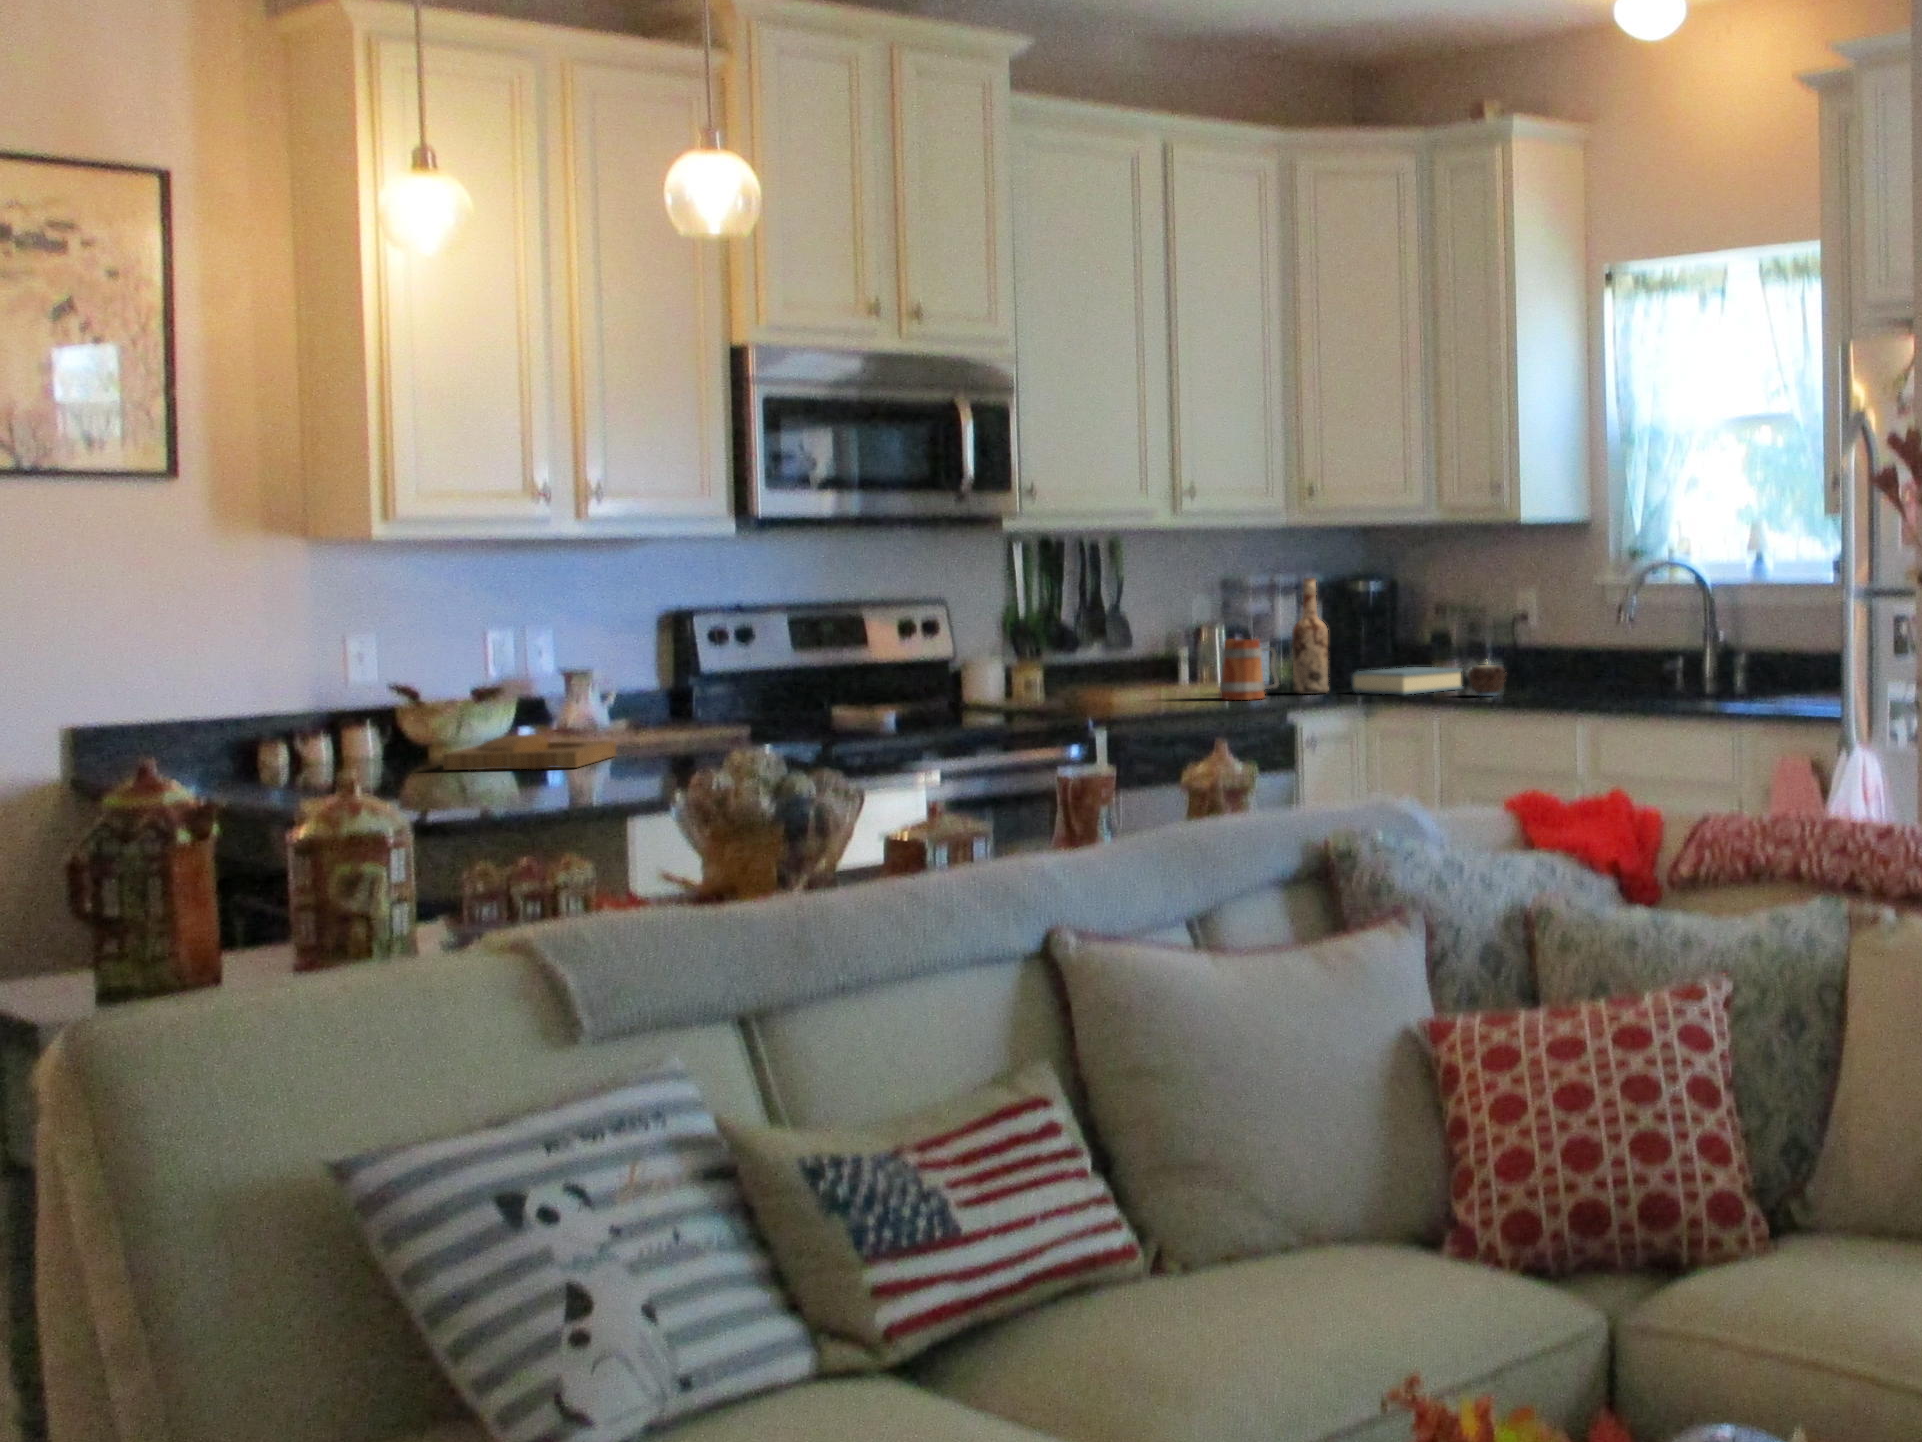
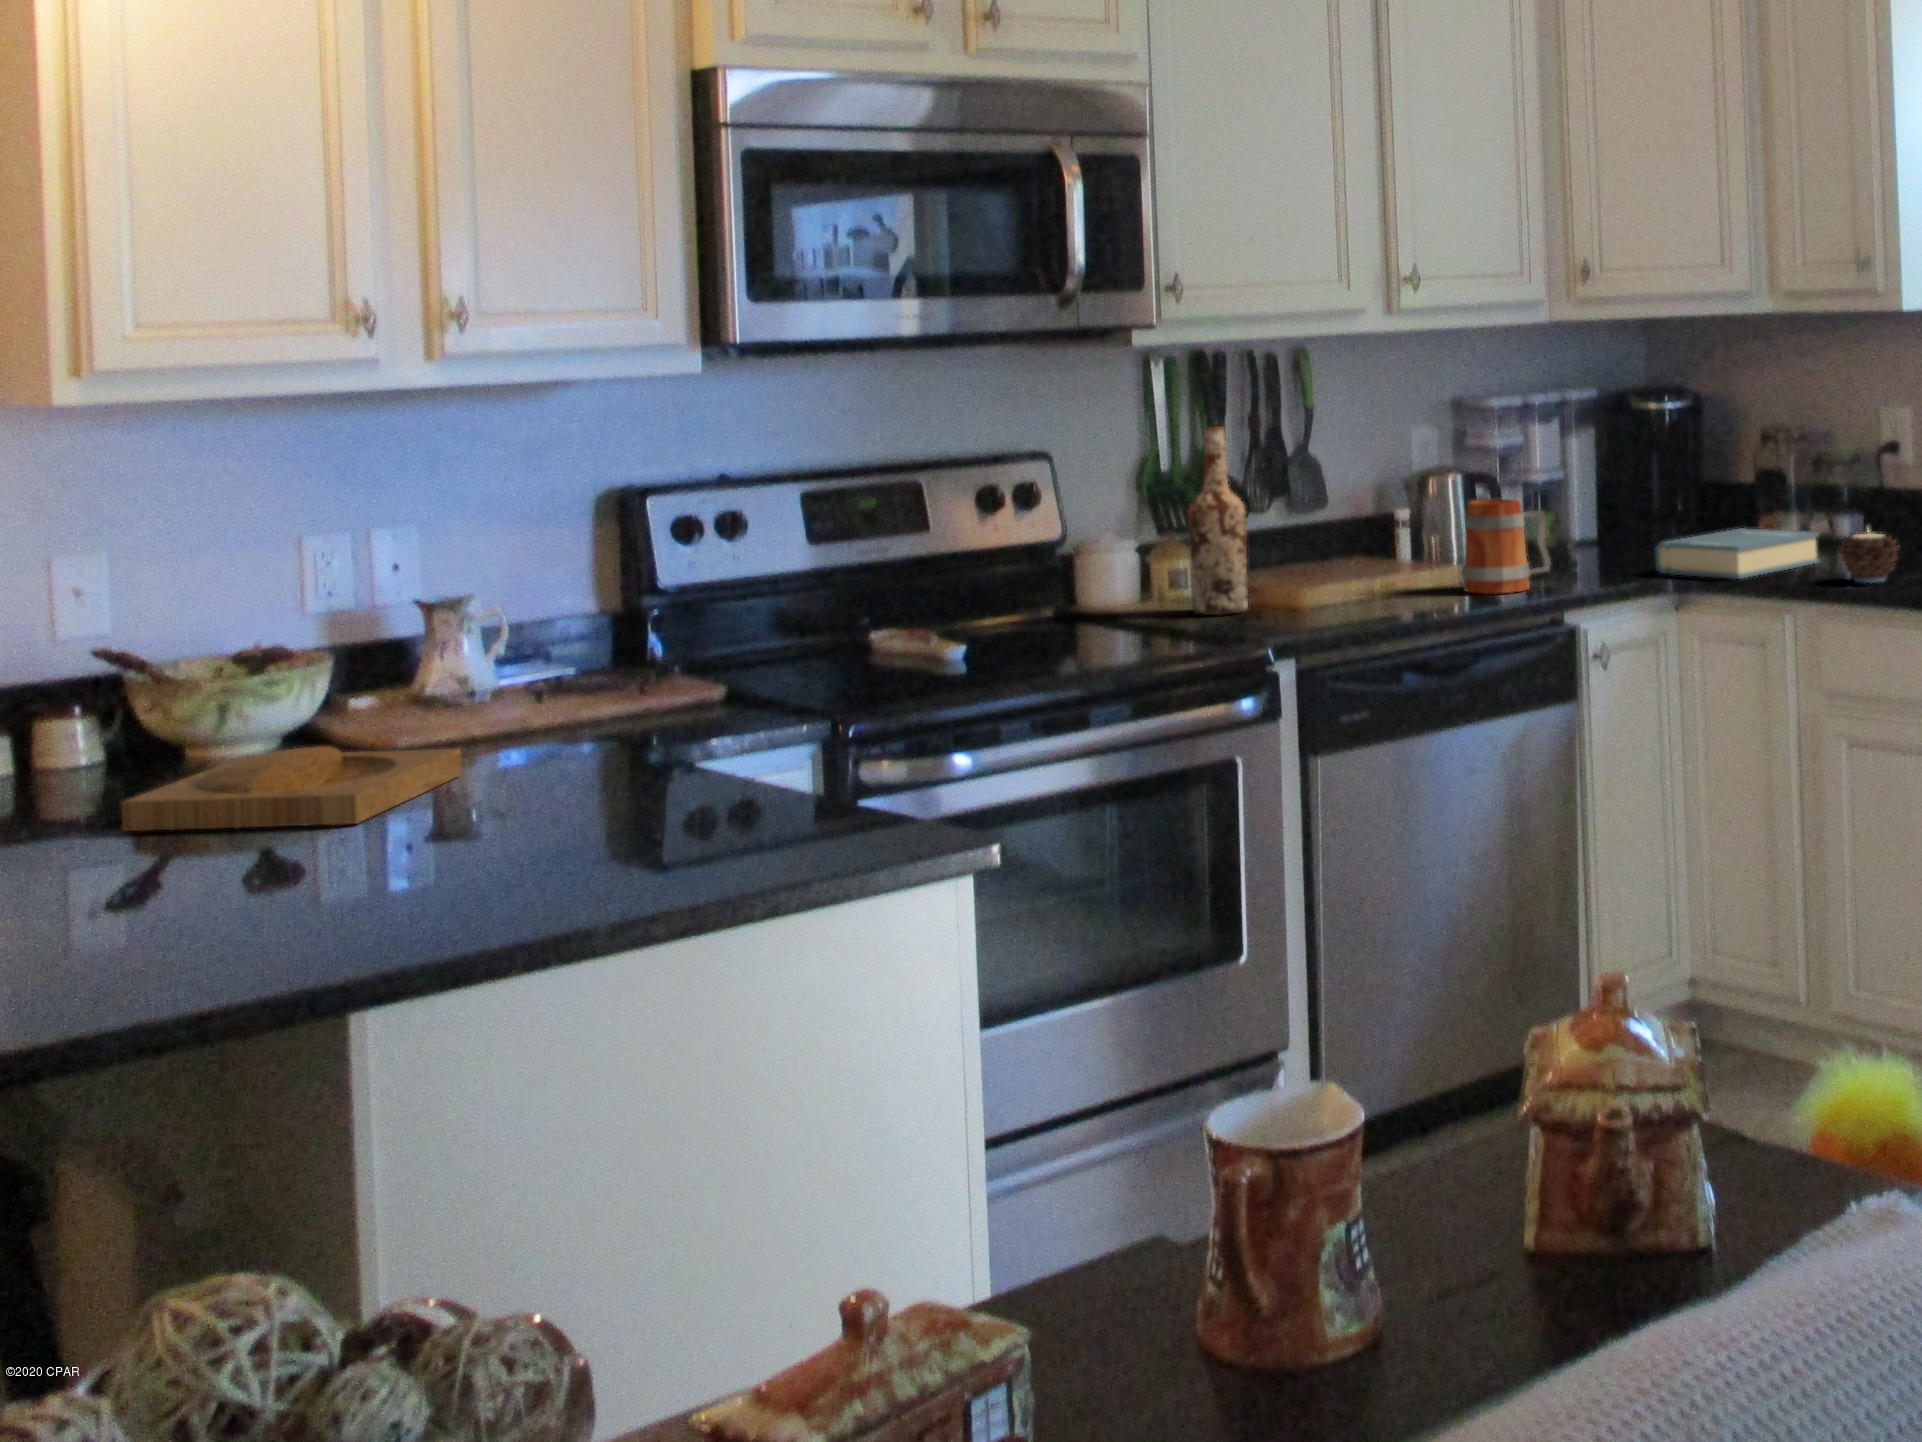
wine bottle: present [1292,578,1329,694] -> present [1188,426,1248,615]

